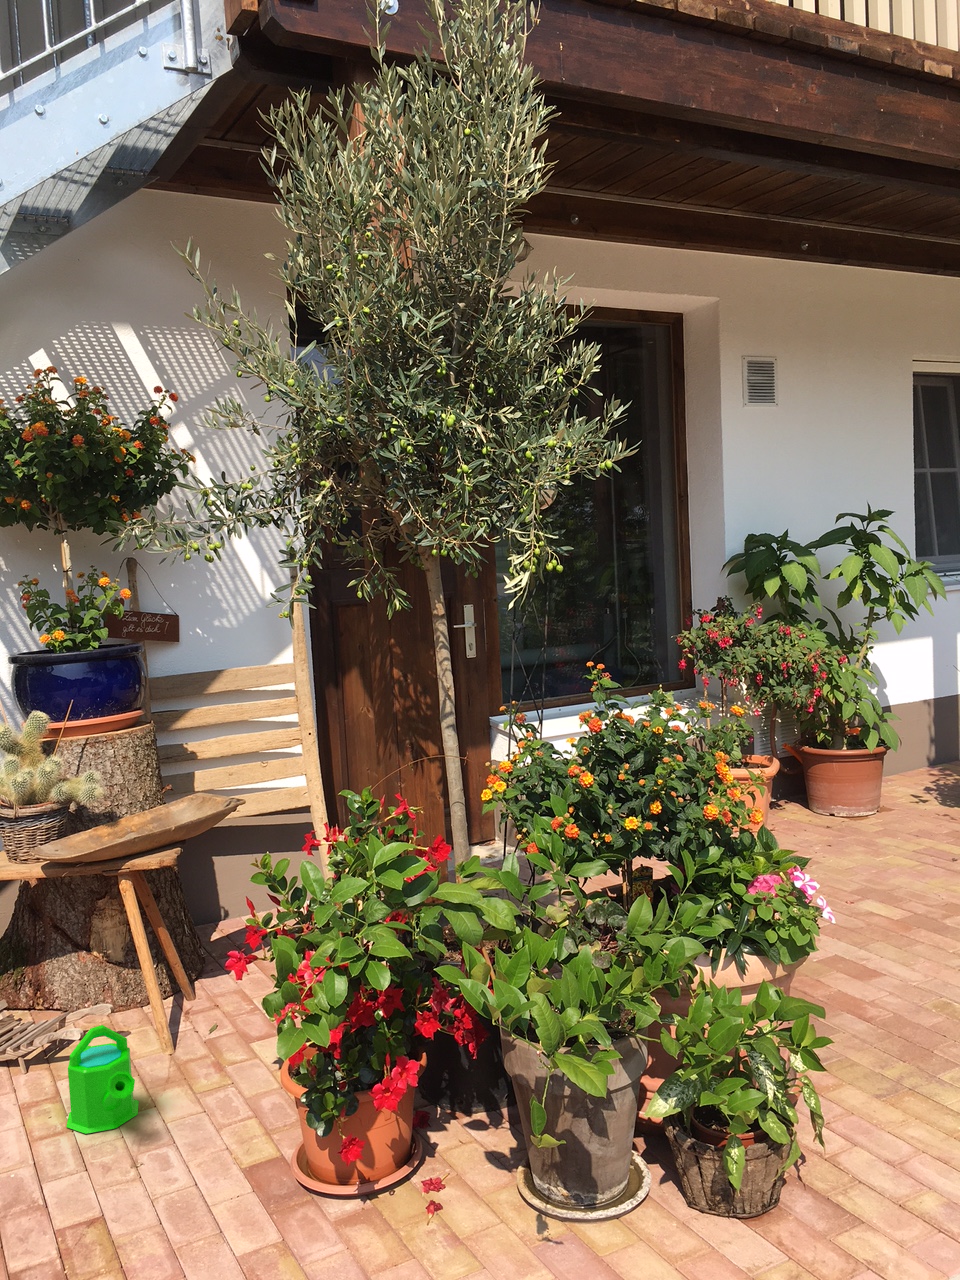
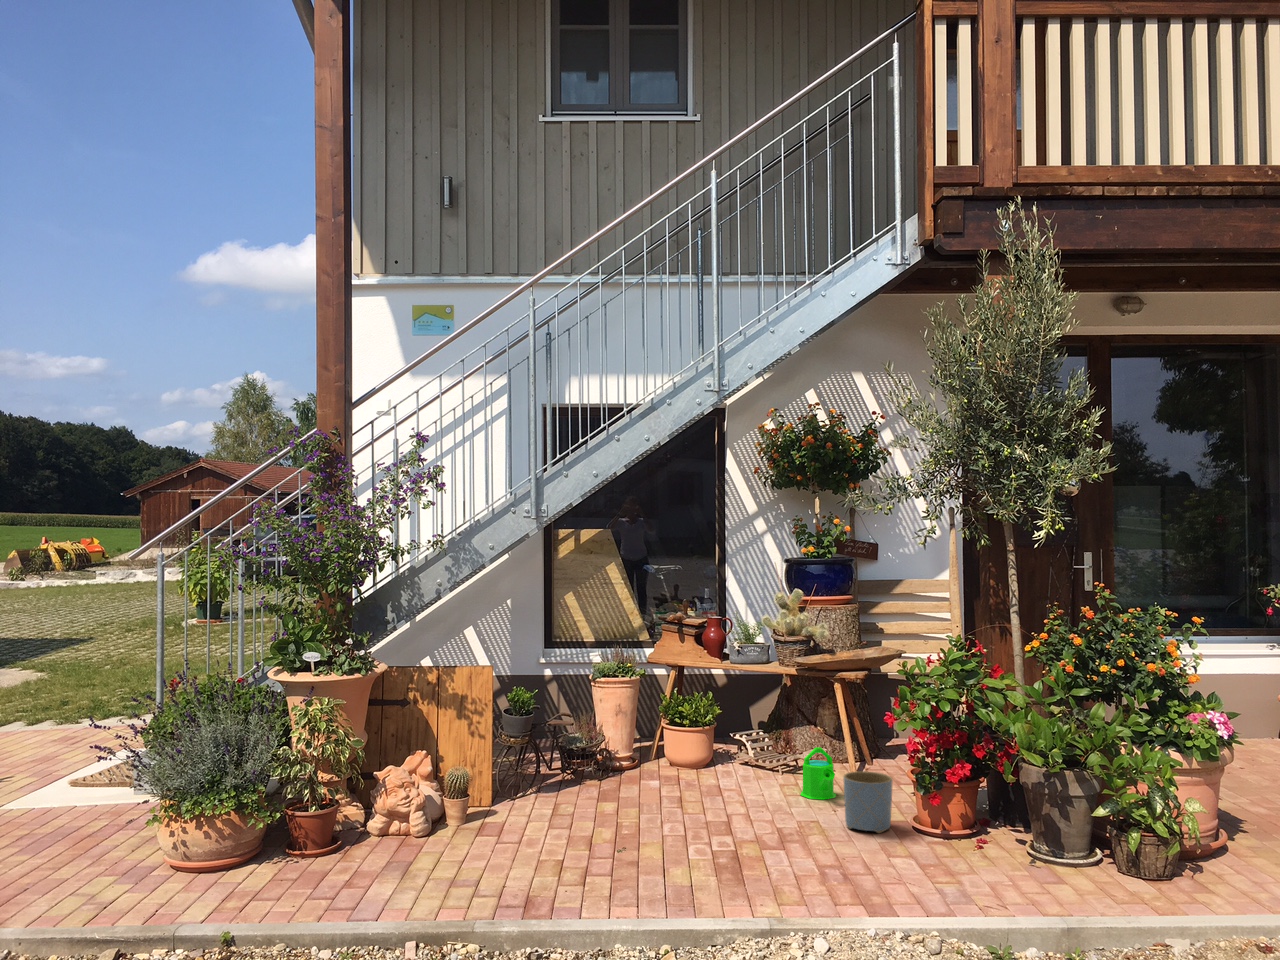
planter: none [156,1081,258,1224] -> present [844,771,893,833]

